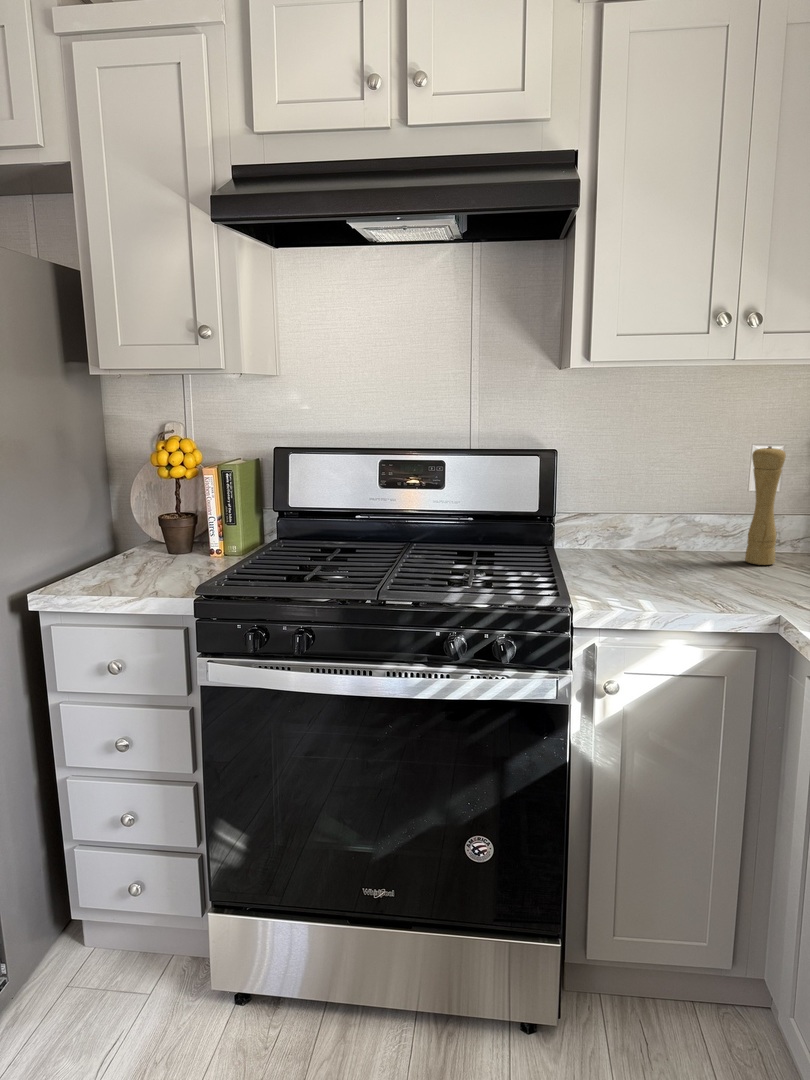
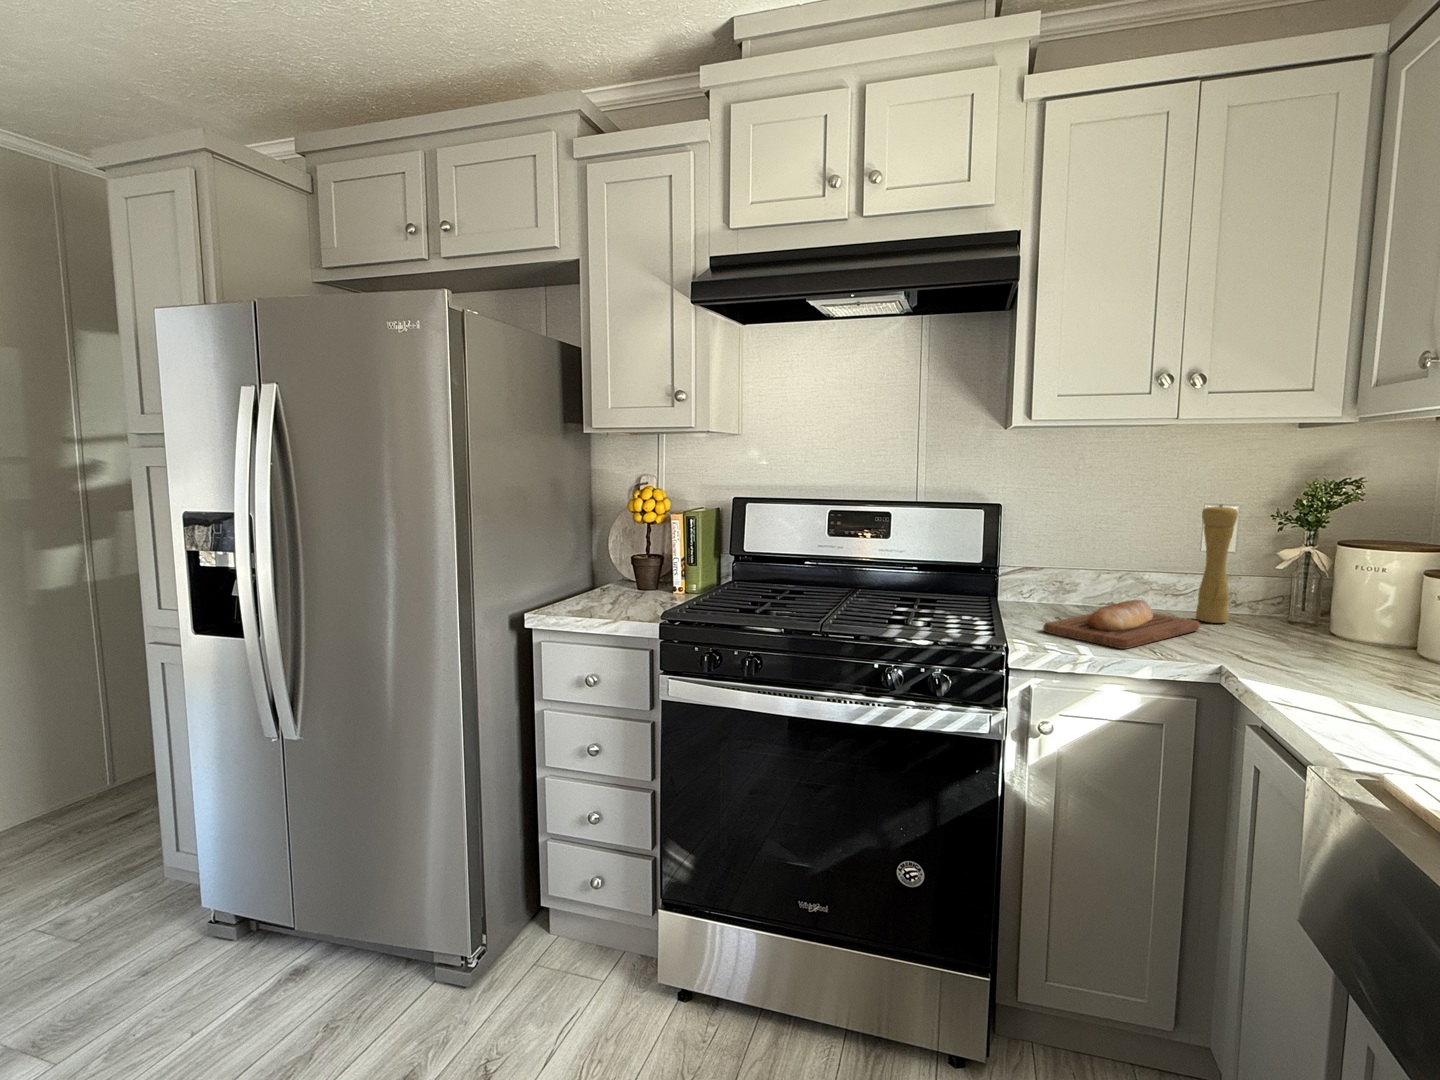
bread loaf: none [605,546,752,601] -> present [1043,600,1200,649]

